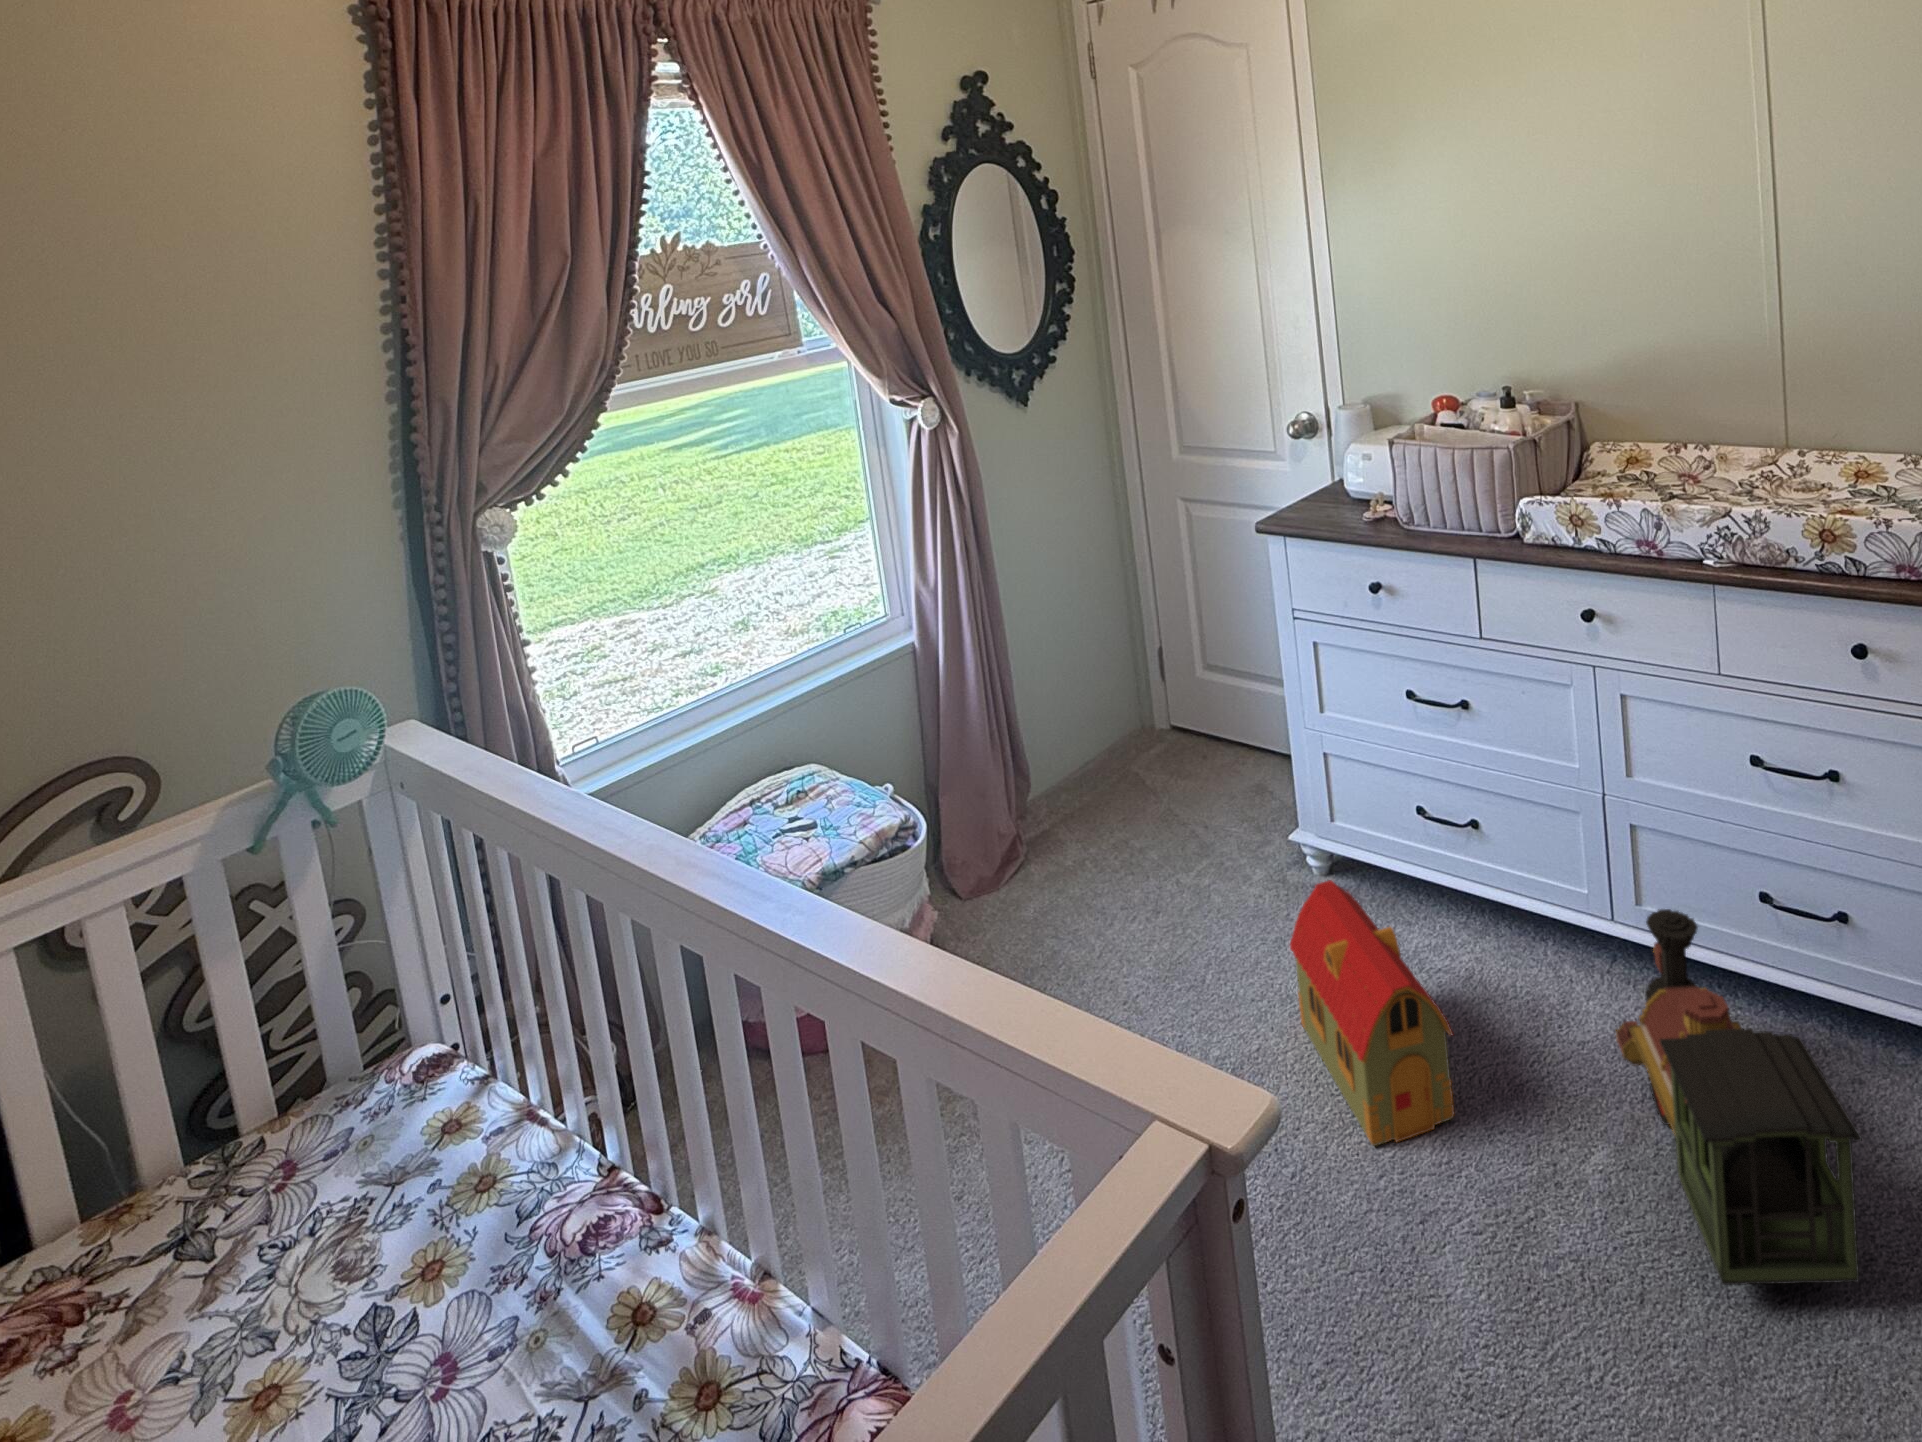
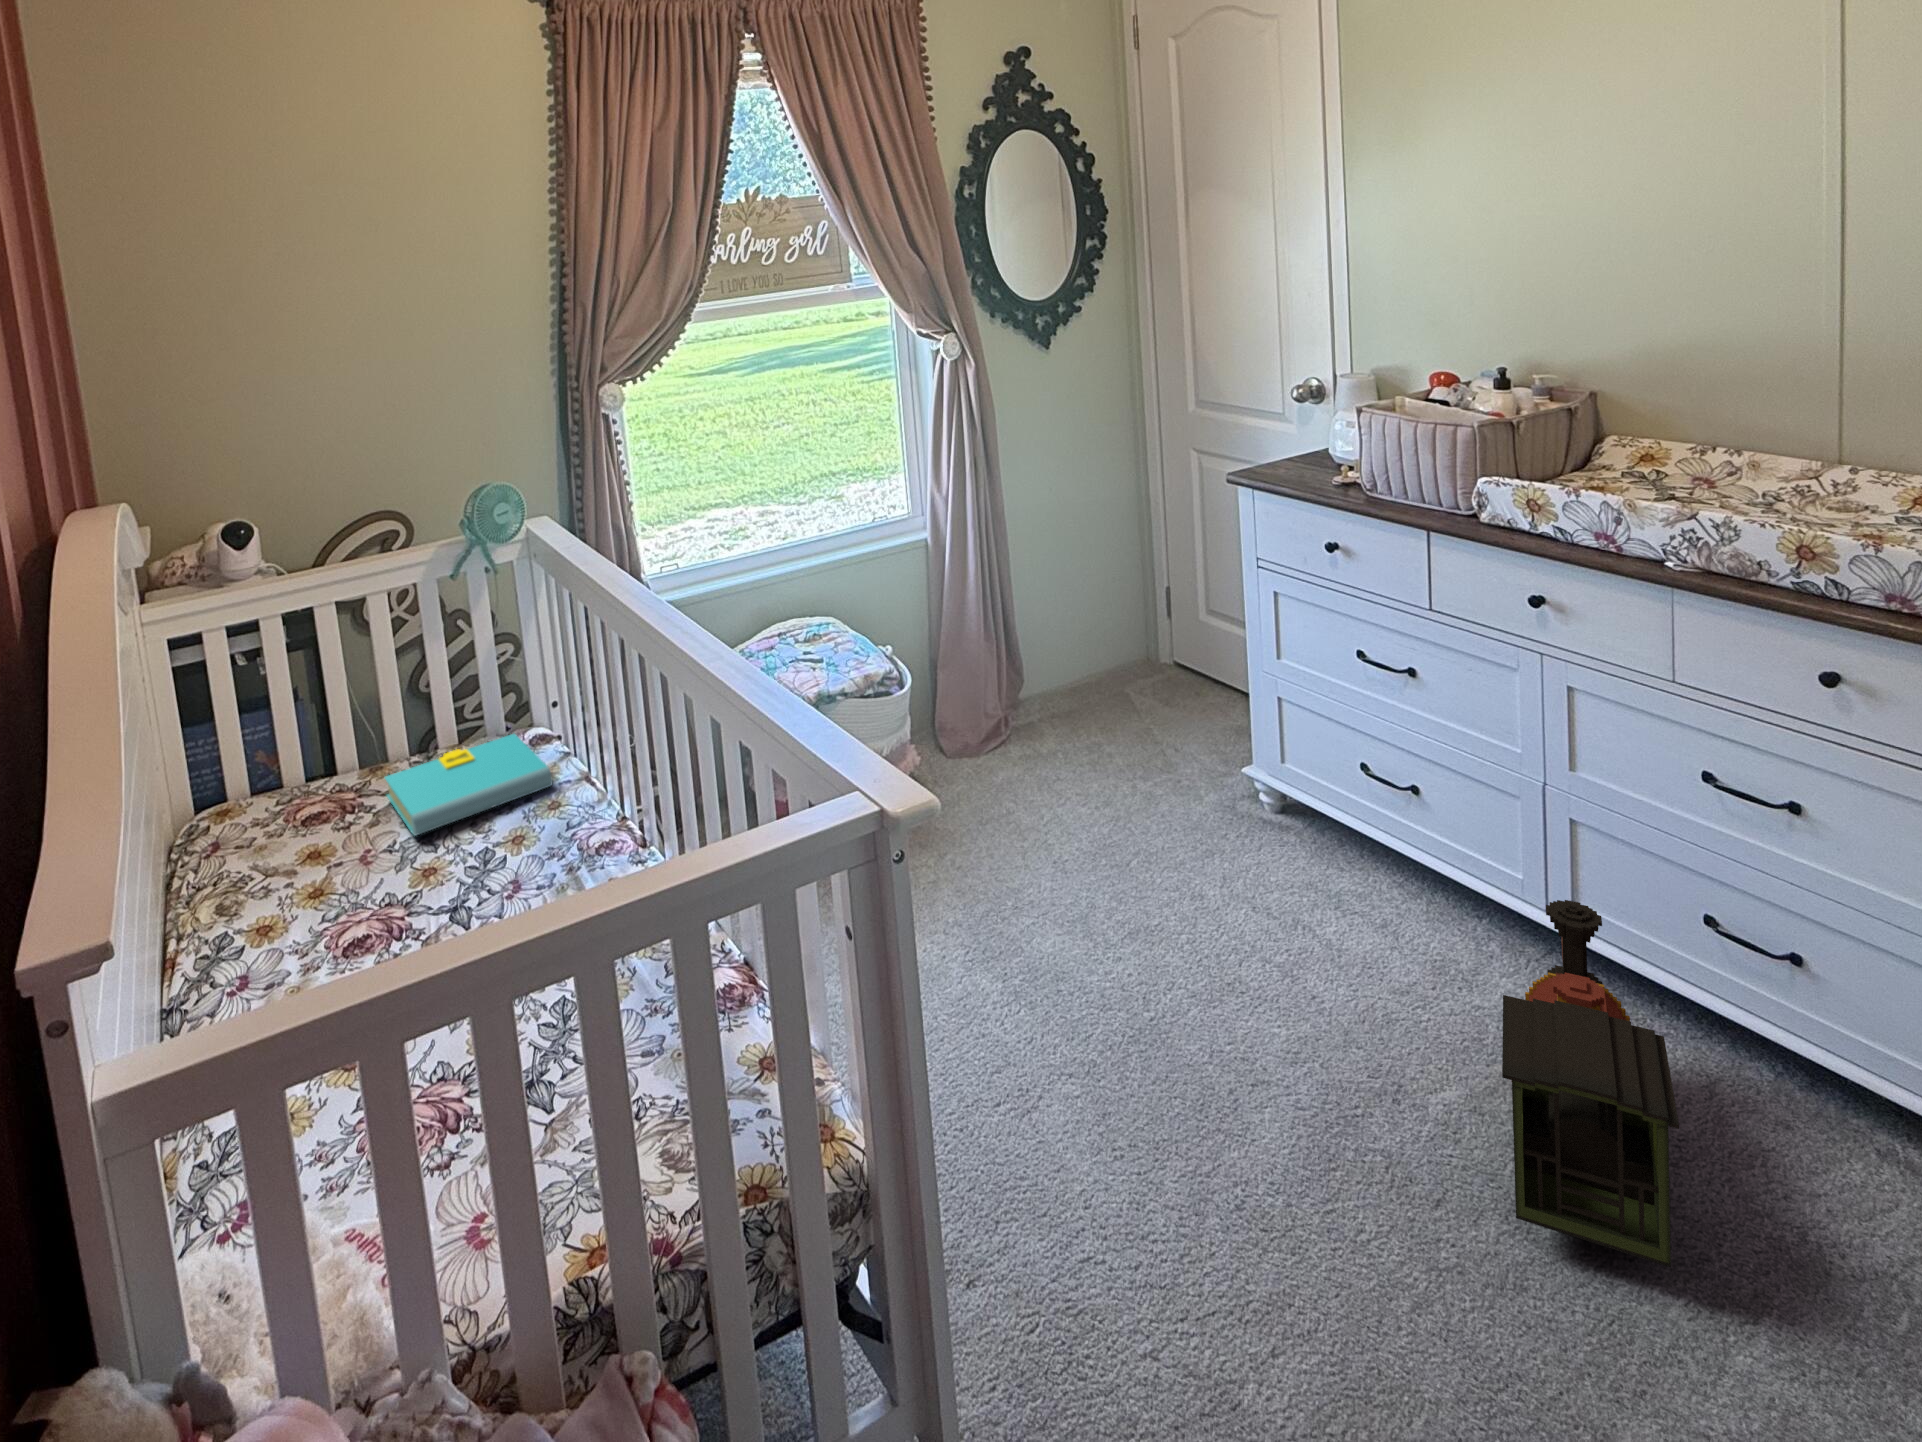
toy house: present [1290,880,1454,1146] -> none [1194,801,1319,1030]
book: none [137,1076,472,1338] -> present [385,734,553,836]

